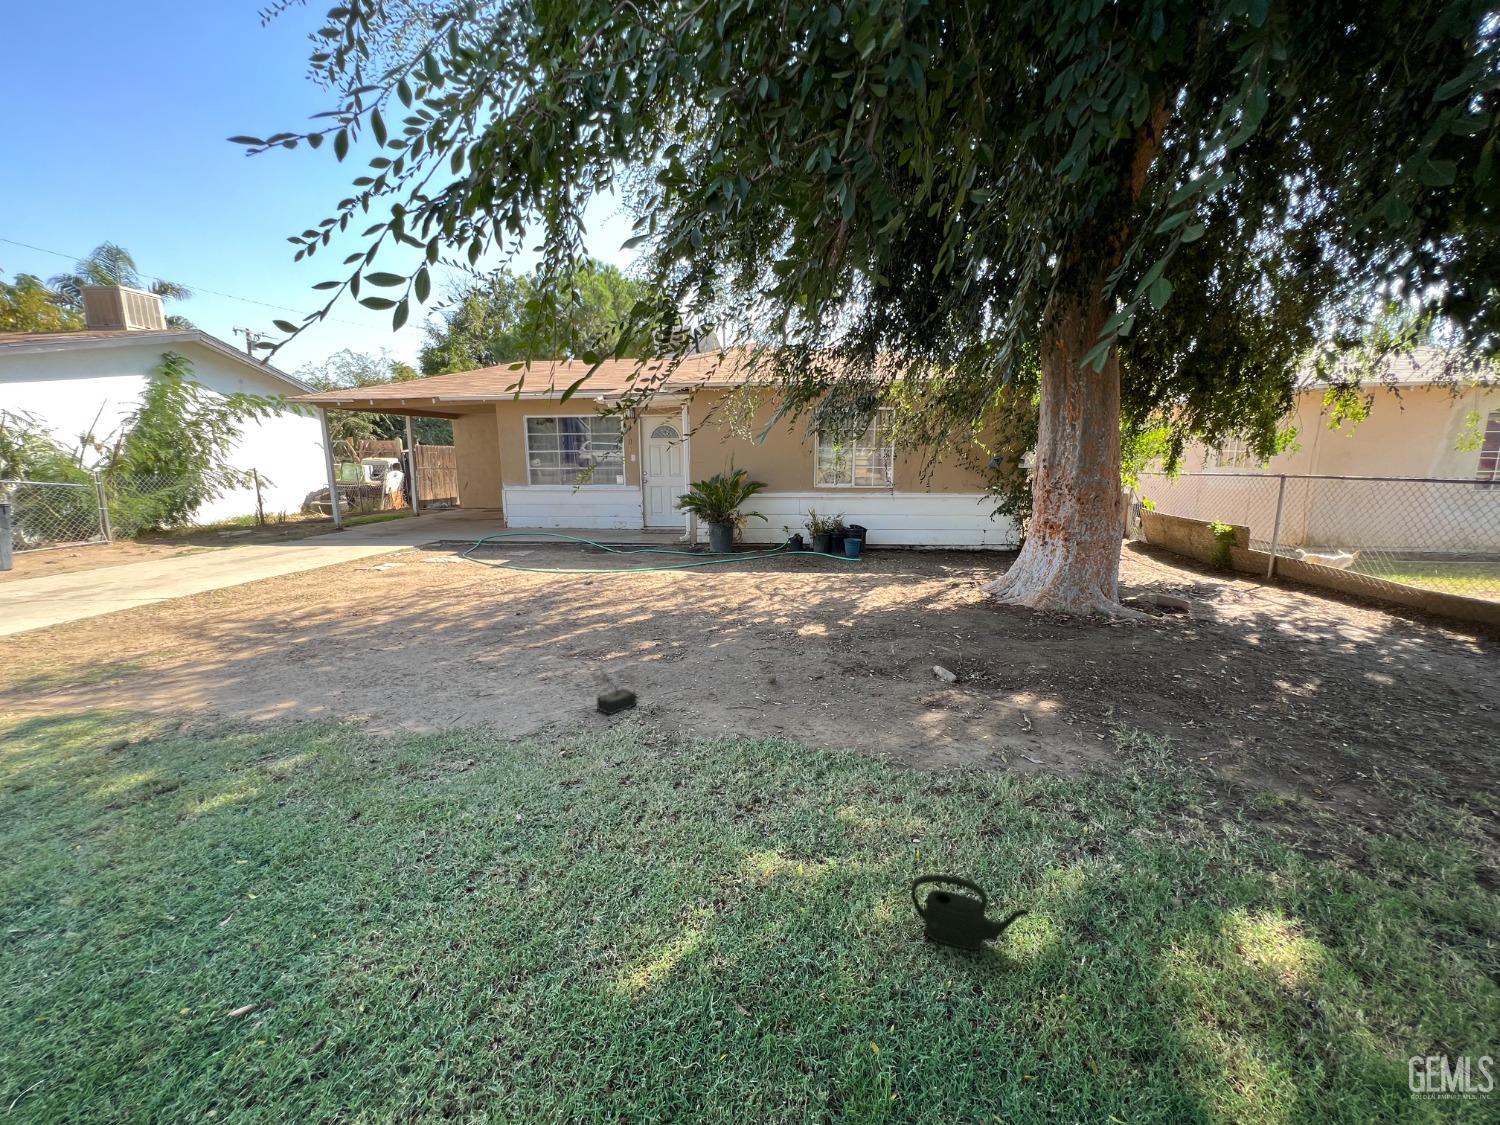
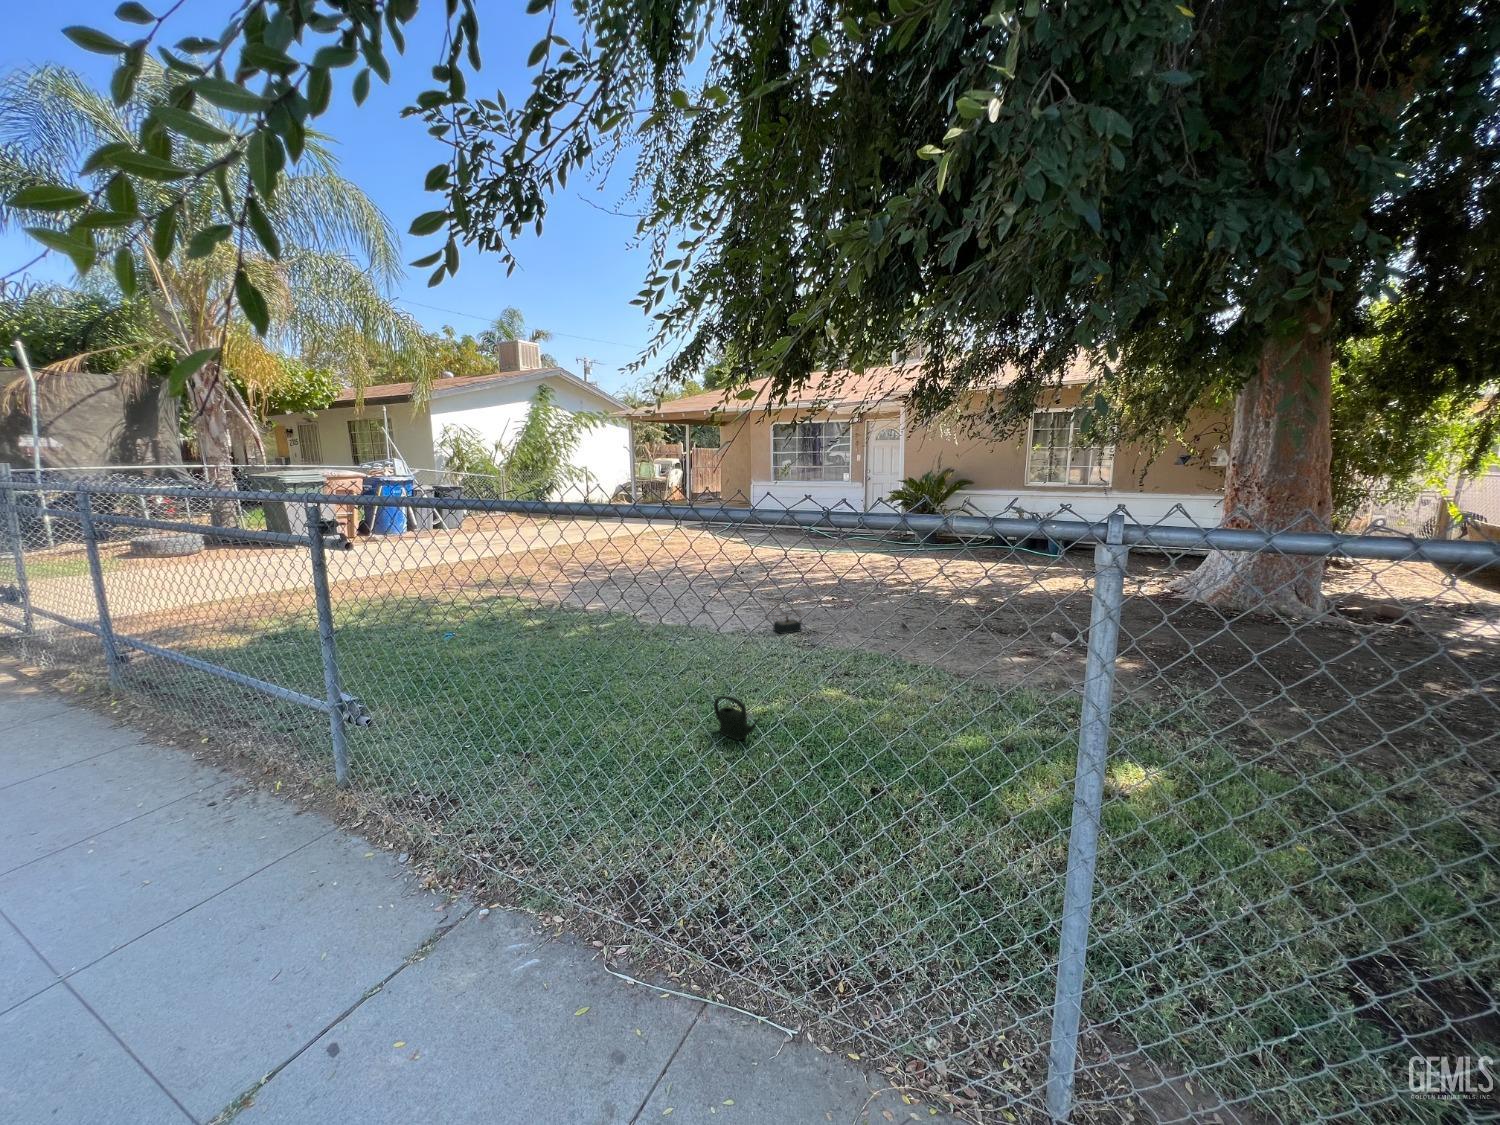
watering can: present [911,874,1029,950] -> present [714,696,762,740]

